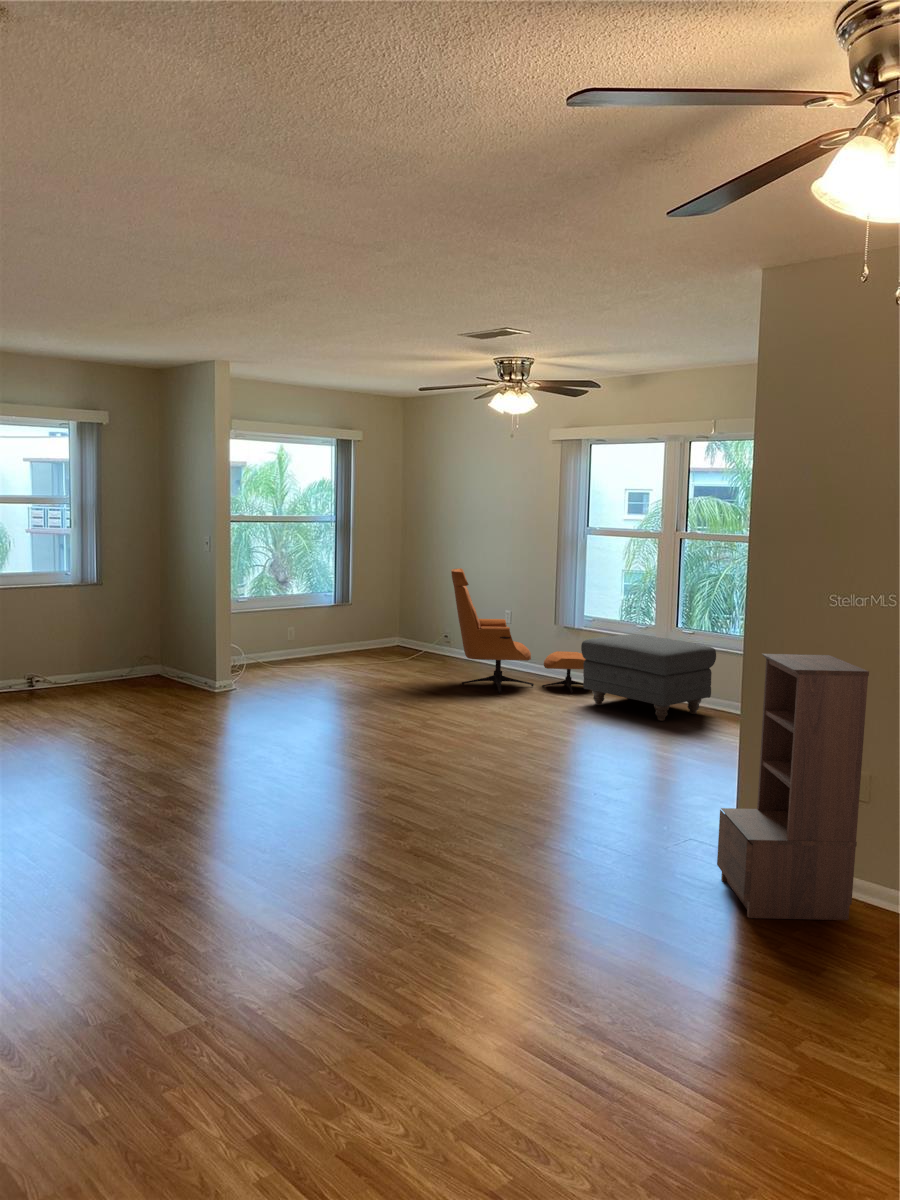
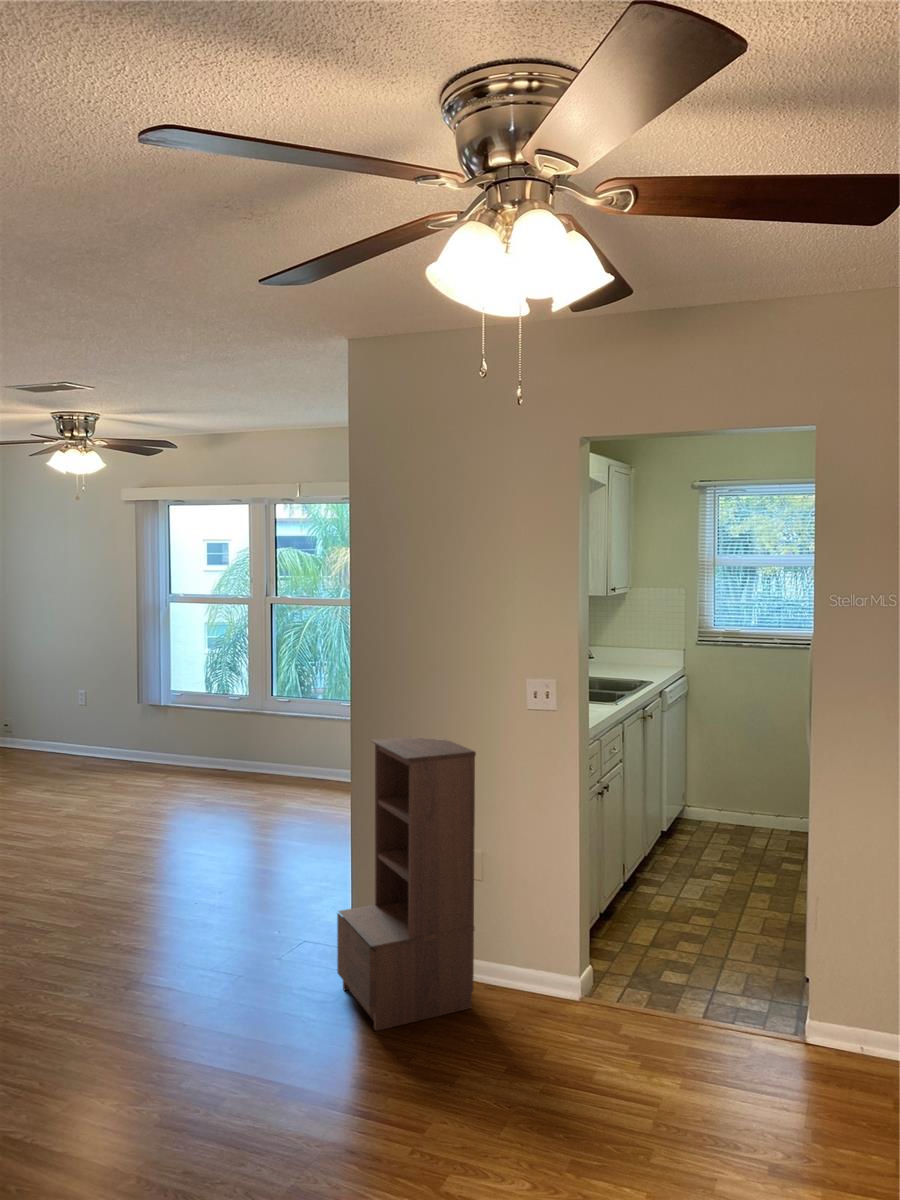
lounge chair: present [451,568,586,693] -> none [8,649,186,791]
ottoman: present [581,634,716,721] -> none [170,709,314,801]

